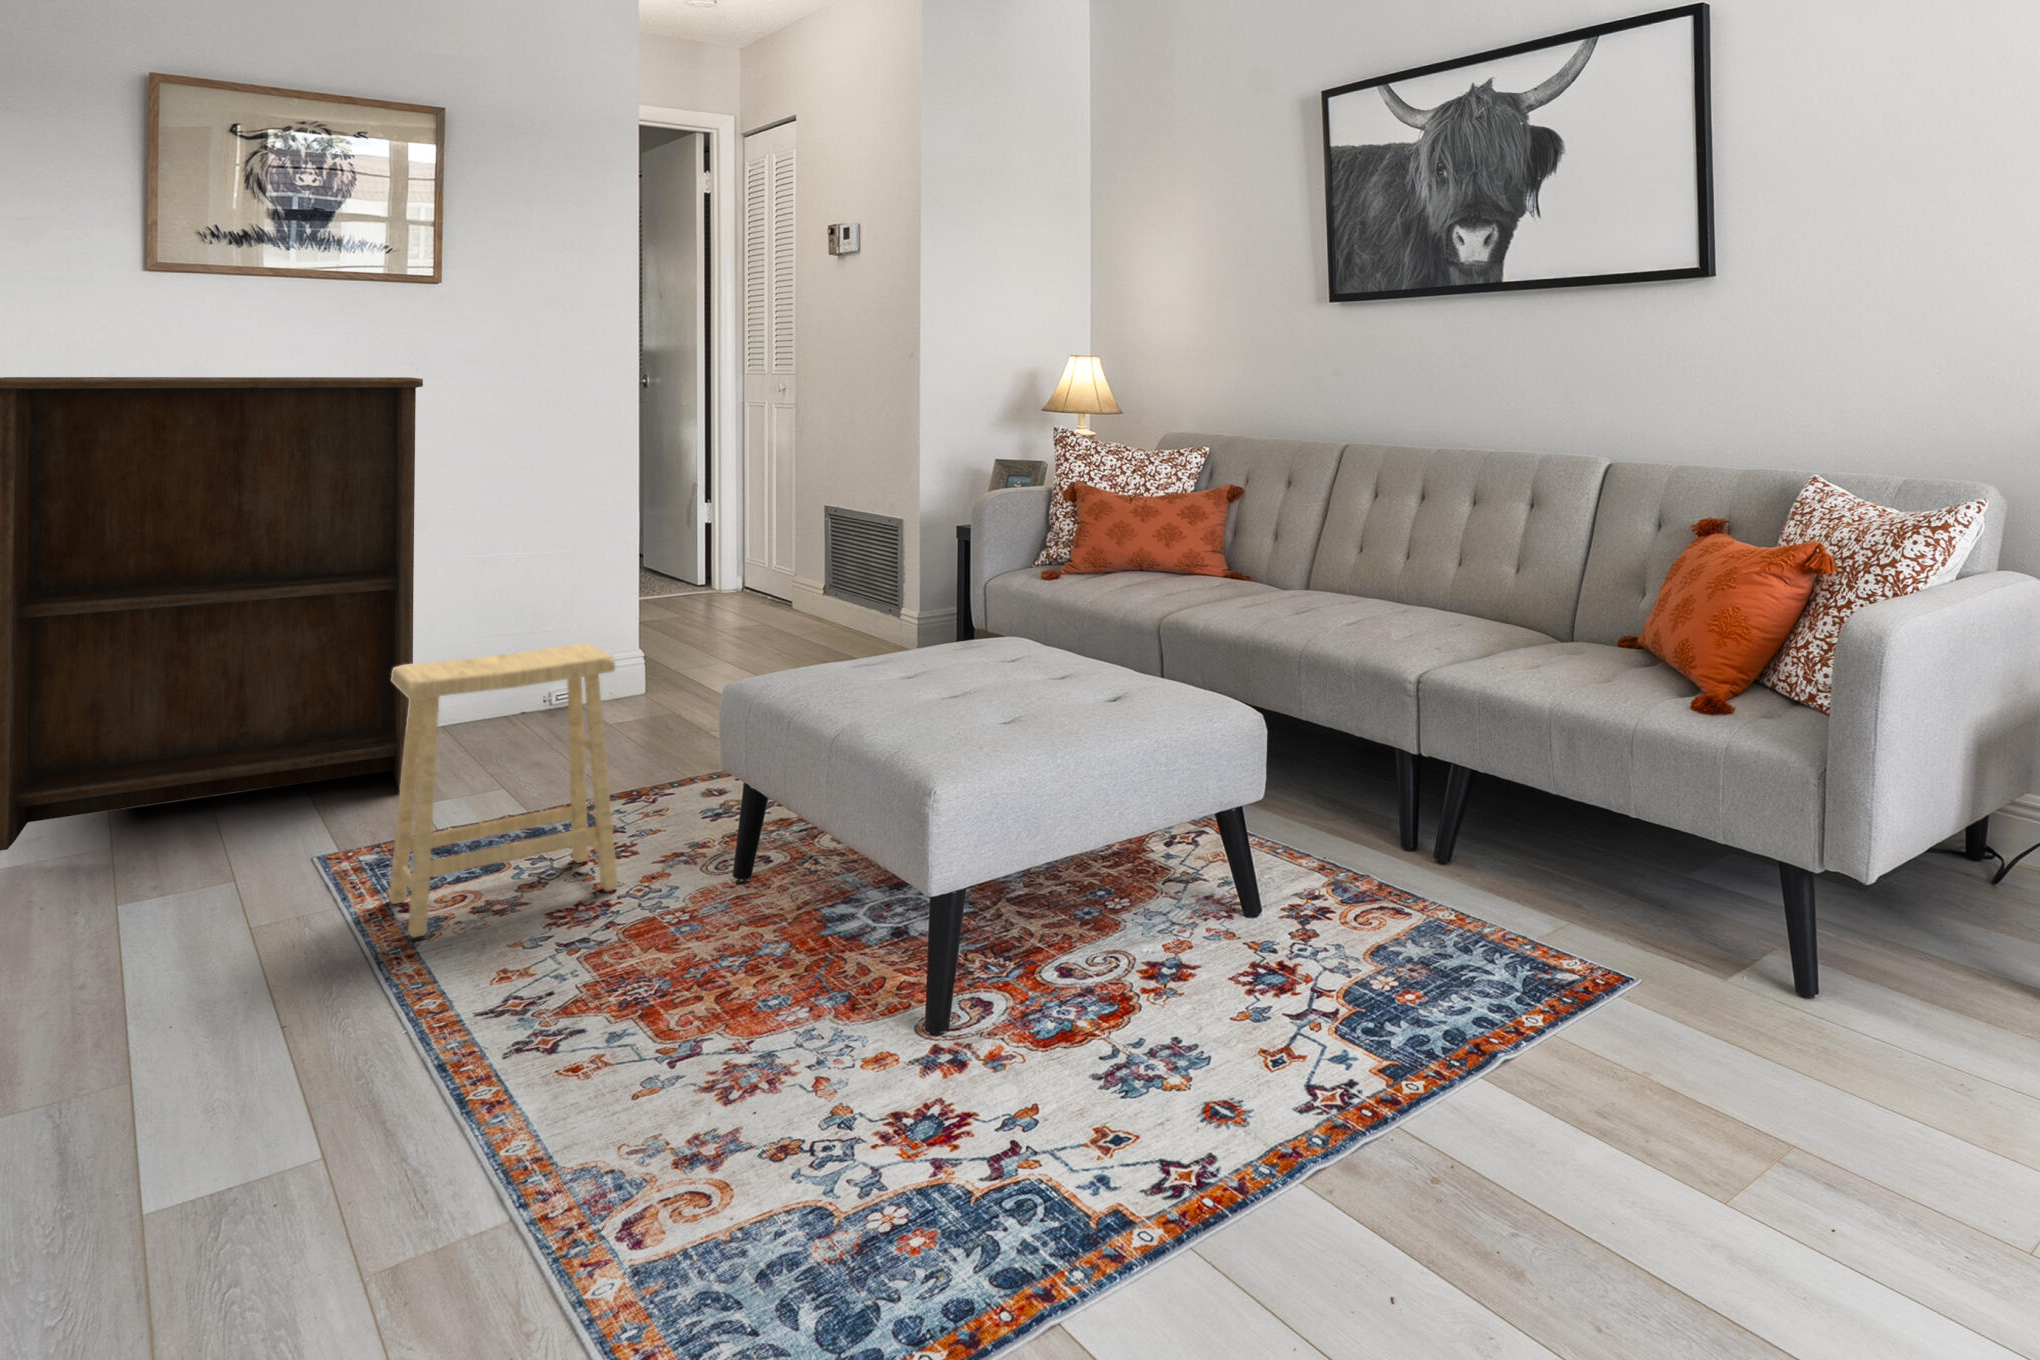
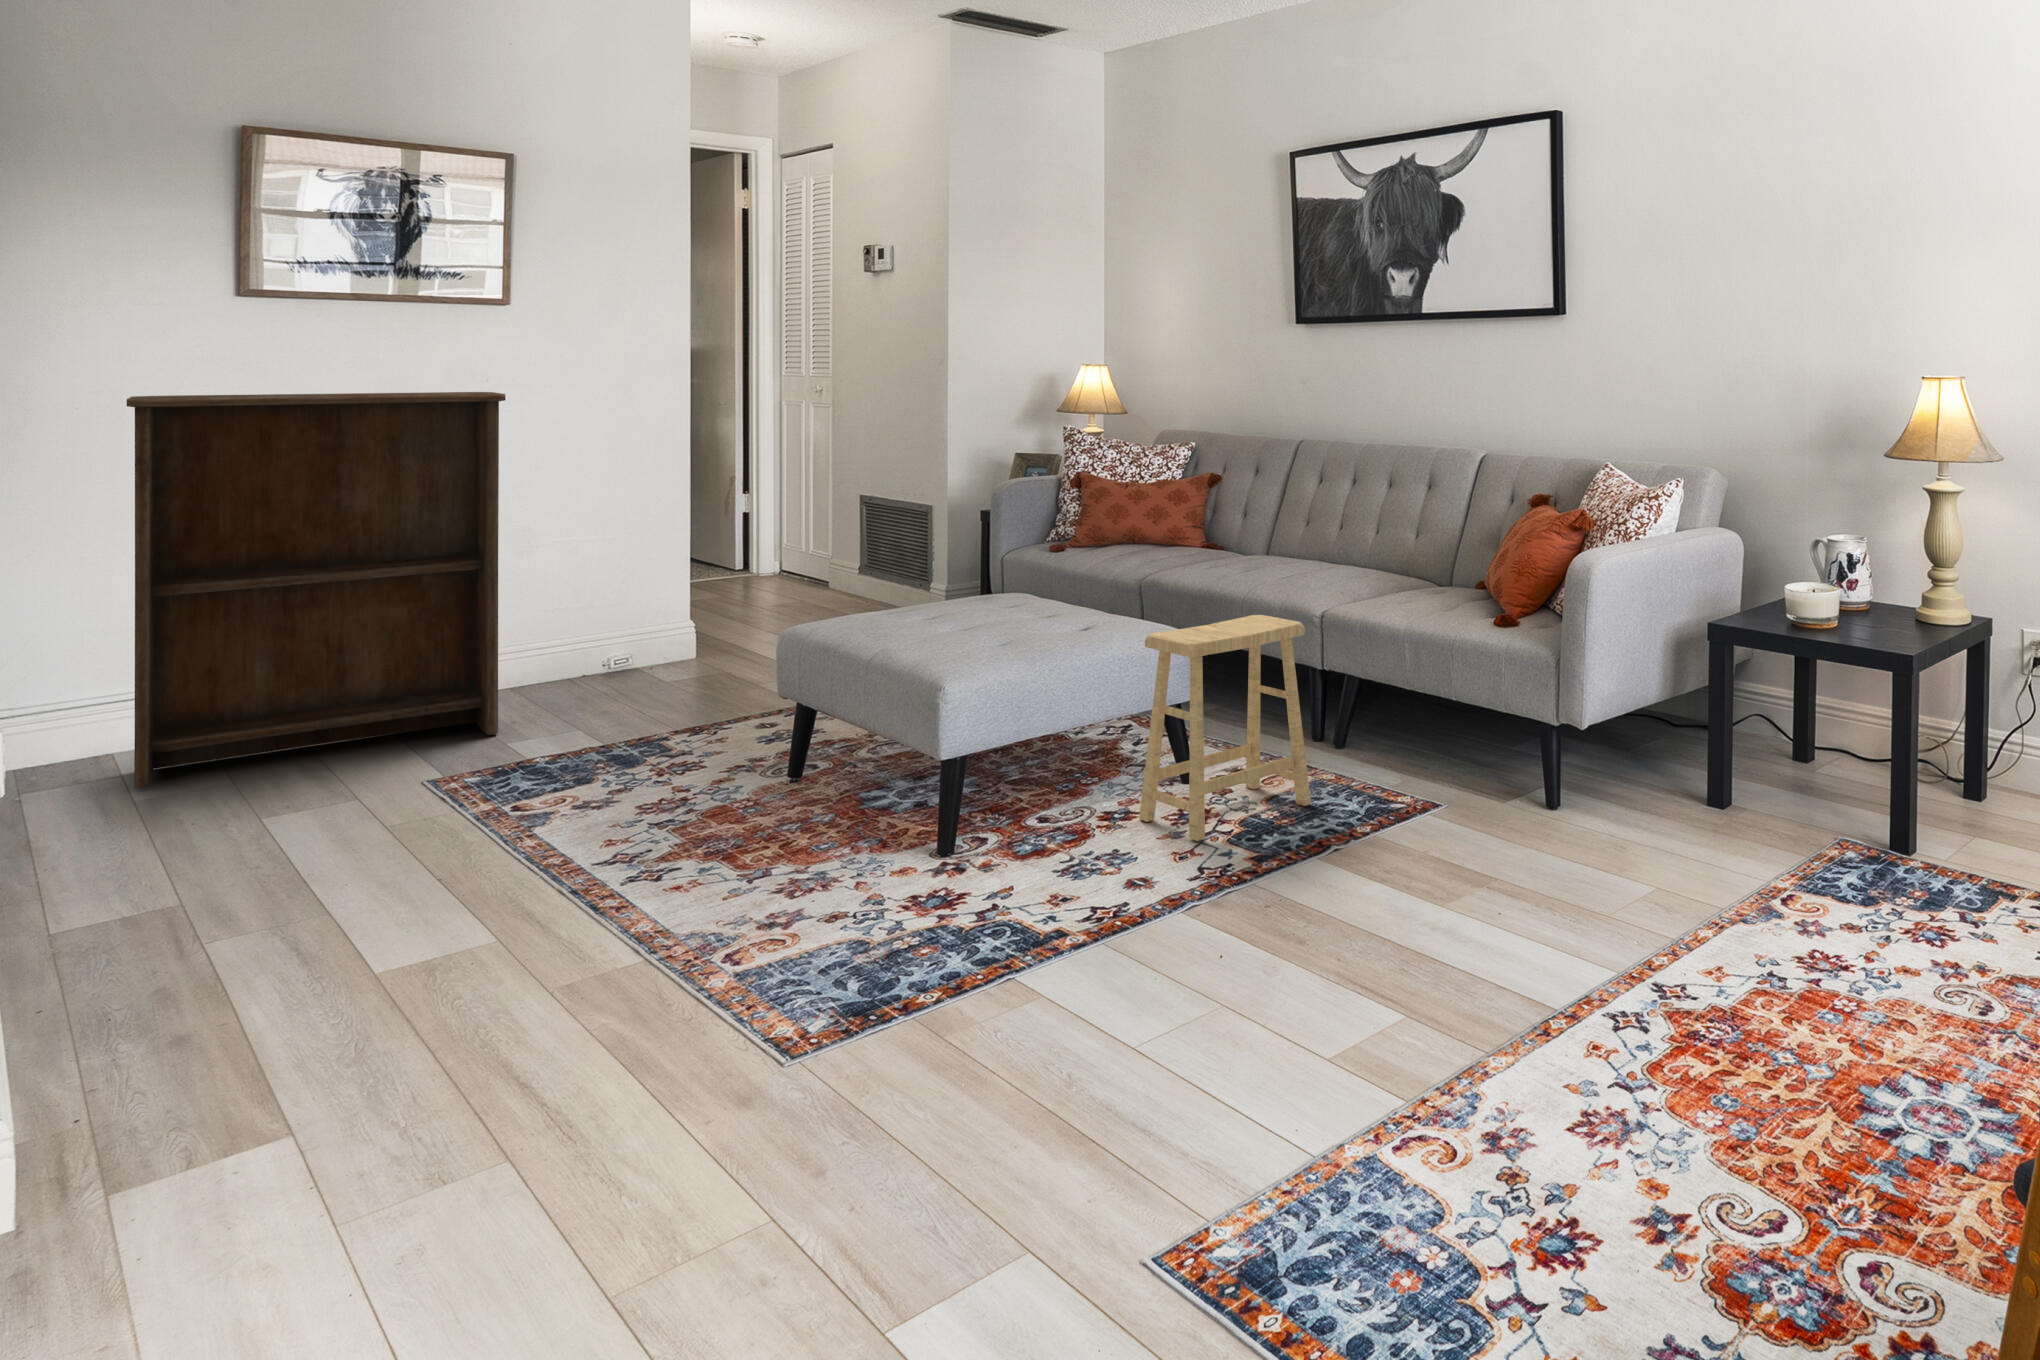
footstool: present [389,644,618,938] -> present [1139,615,1311,841]

